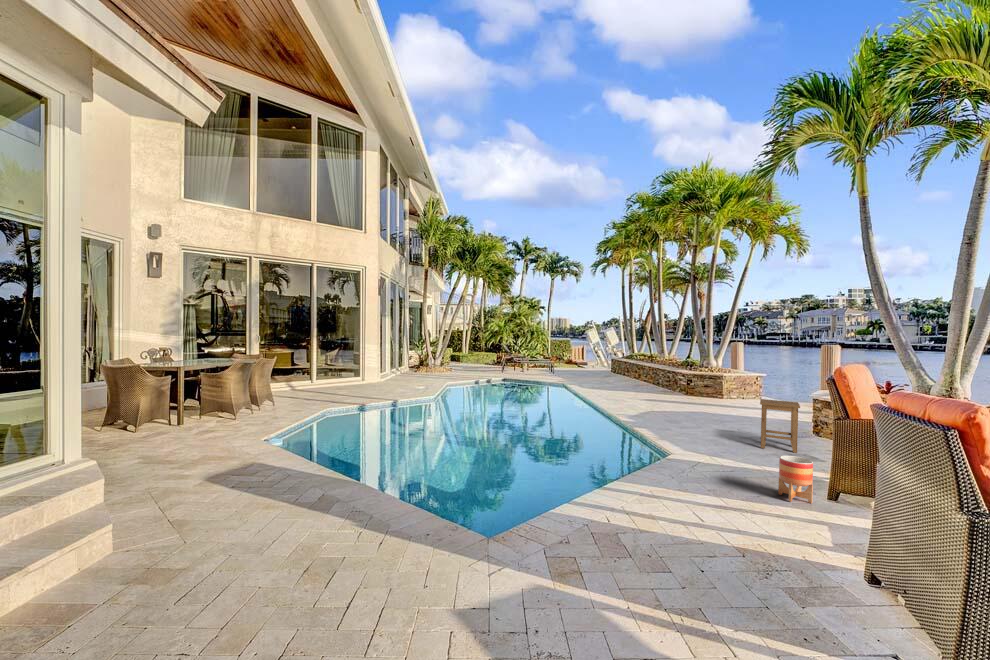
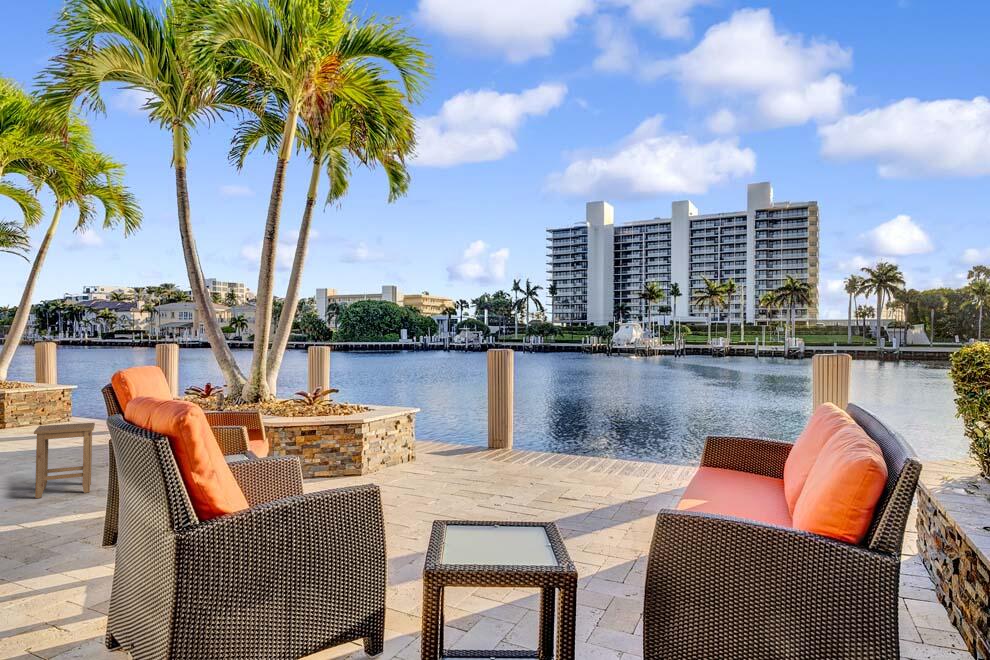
planter: present [778,456,813,503] -> none [33,501,83,571]

